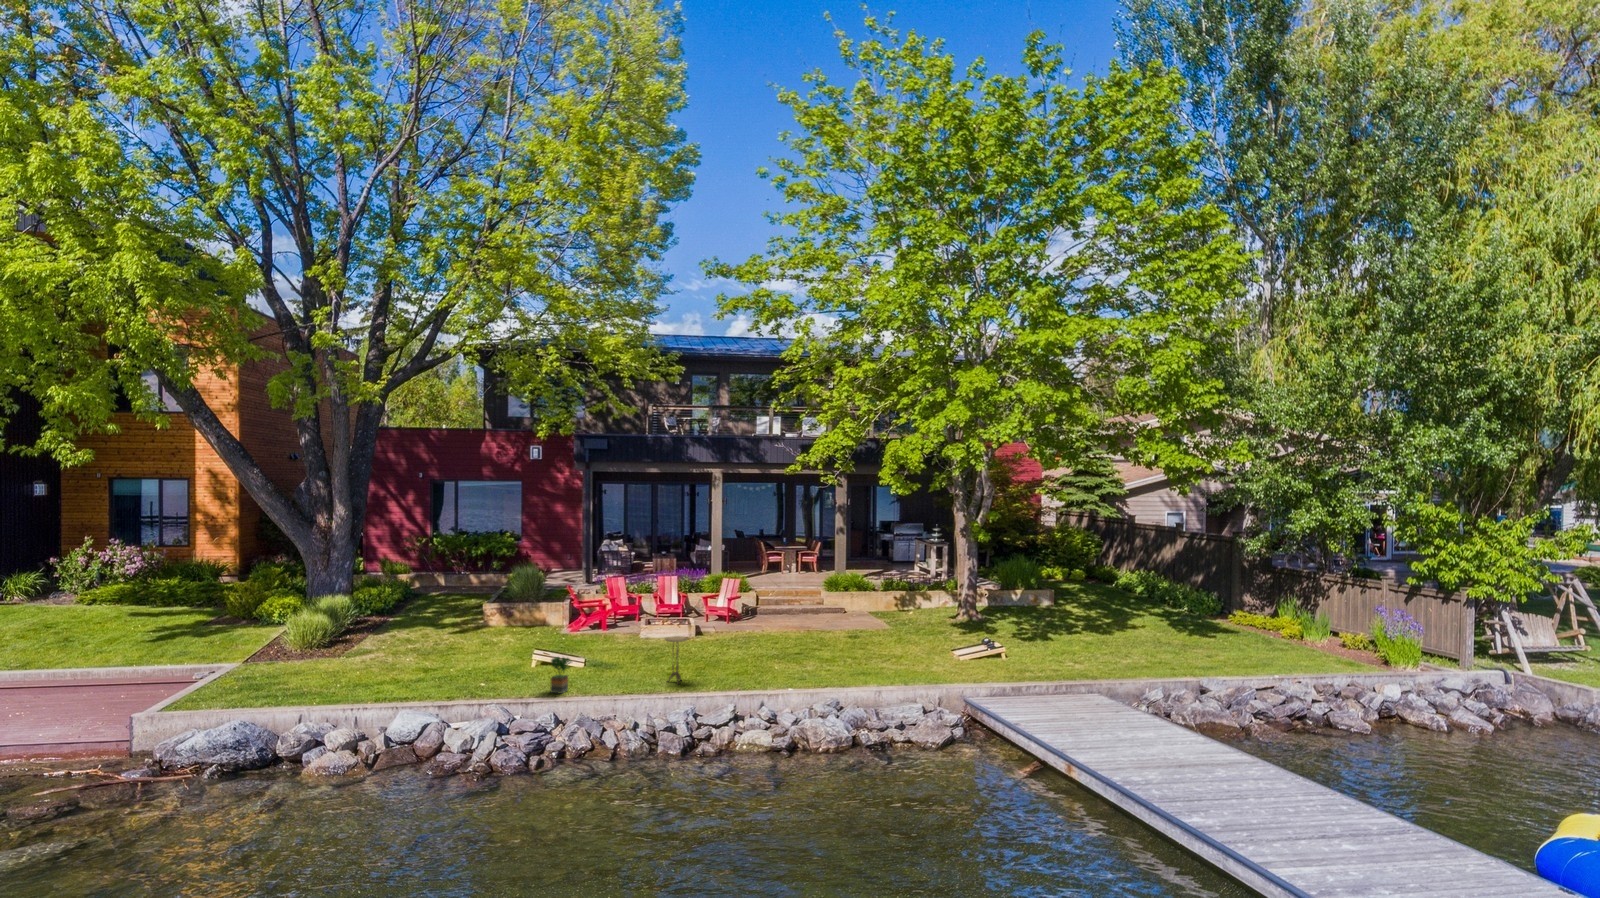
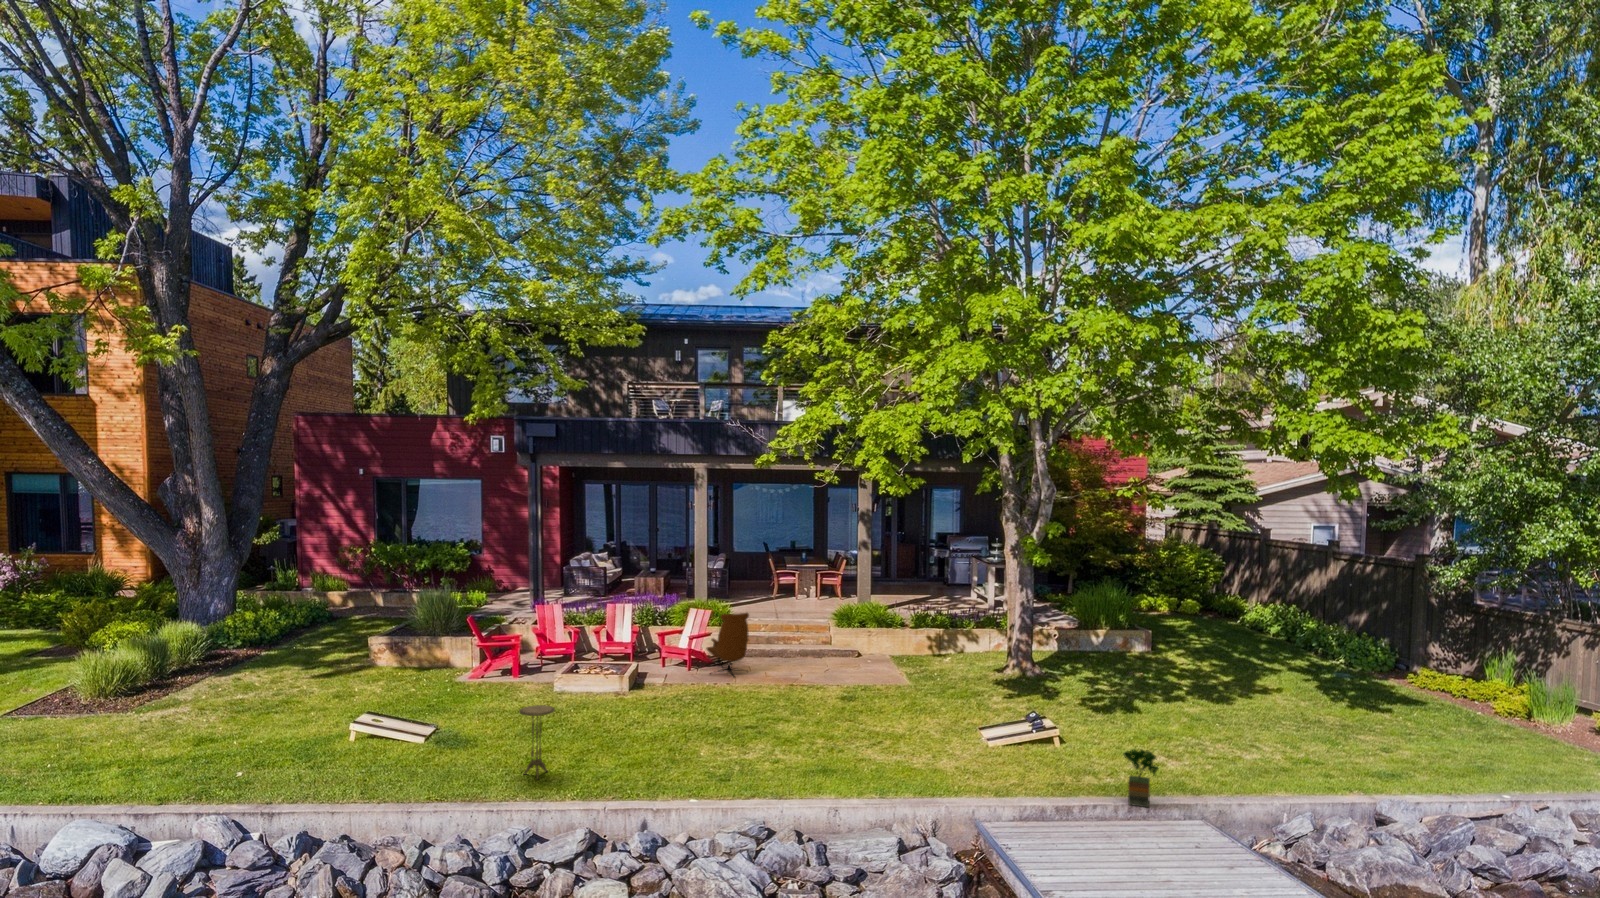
lounge chair: none [741,579,778,626] -> present [707,613,749,676]
potted tree: present [550,657,571,693] -> present [1123,750,1159,807]

